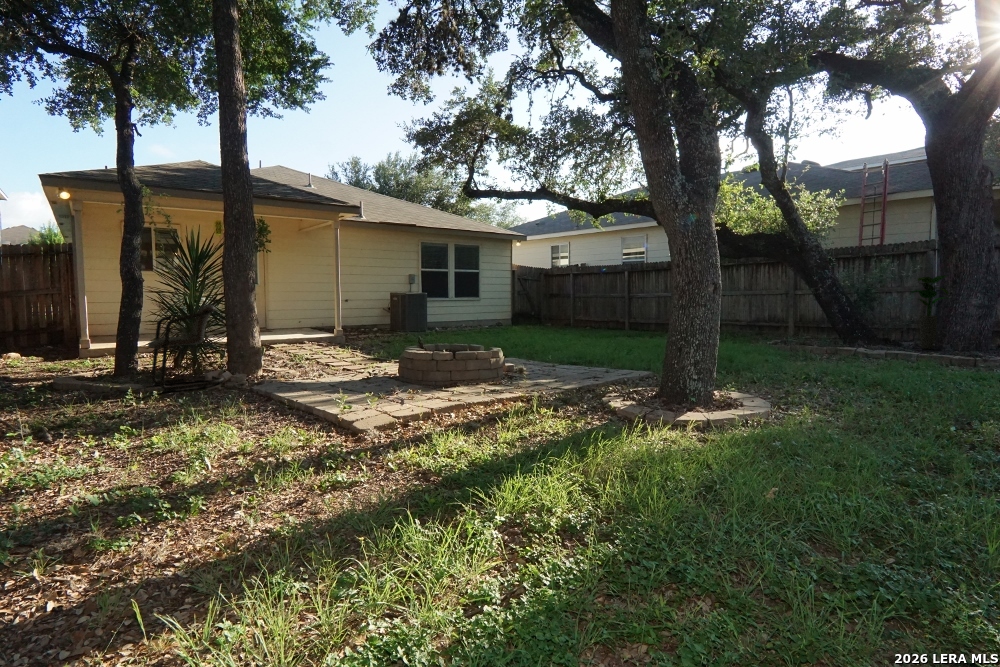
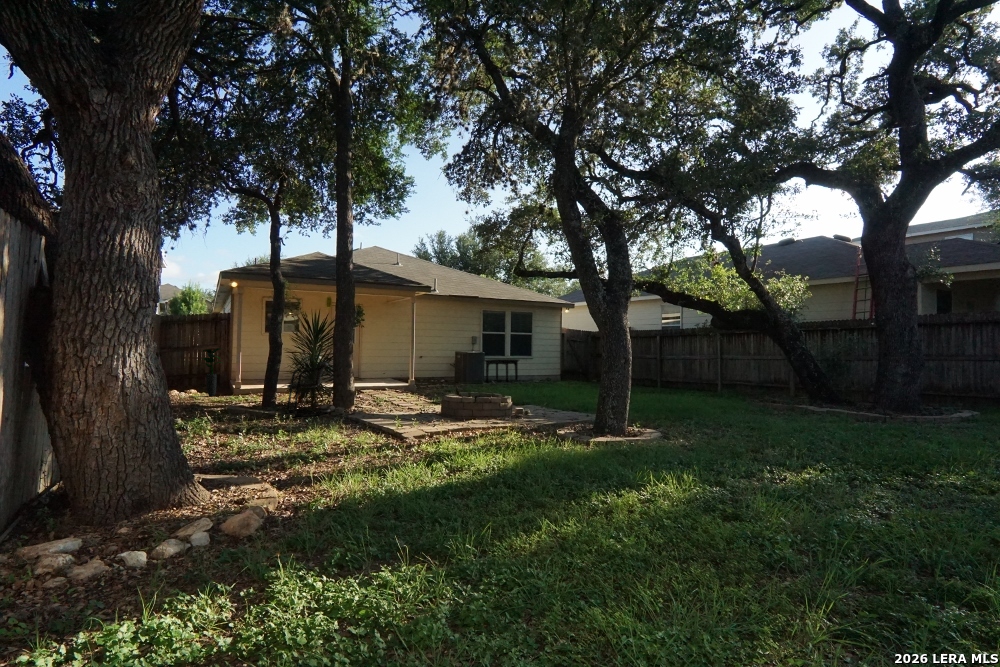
potted plant: present [912,276,948,349] -> present [203,348,221,396]
round table: none [426,301,471,329] -> present [484,359,519,382]

